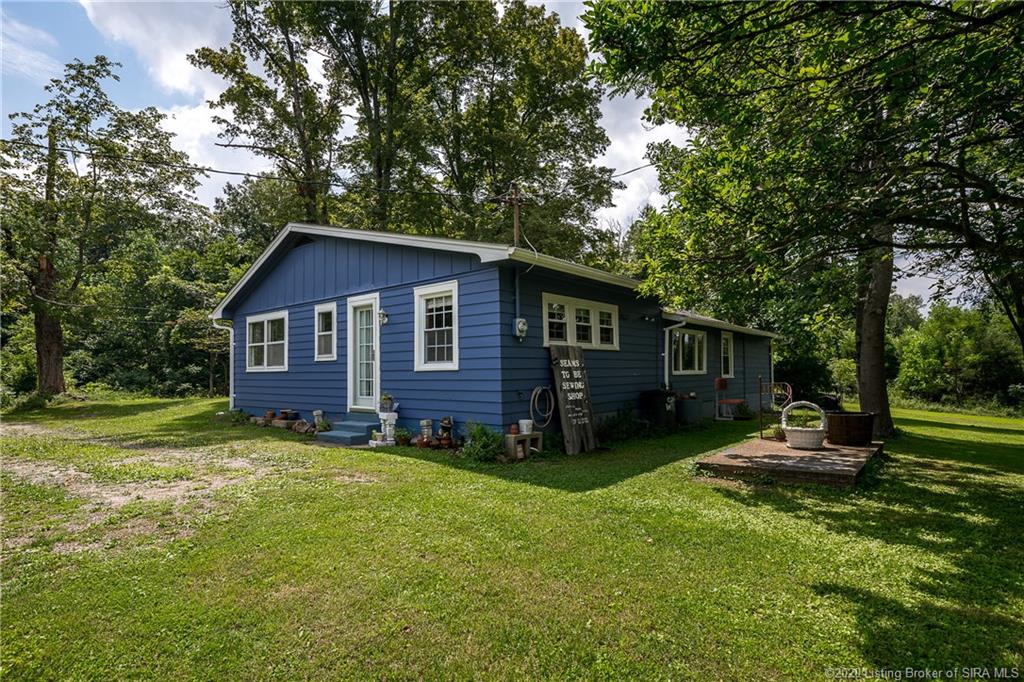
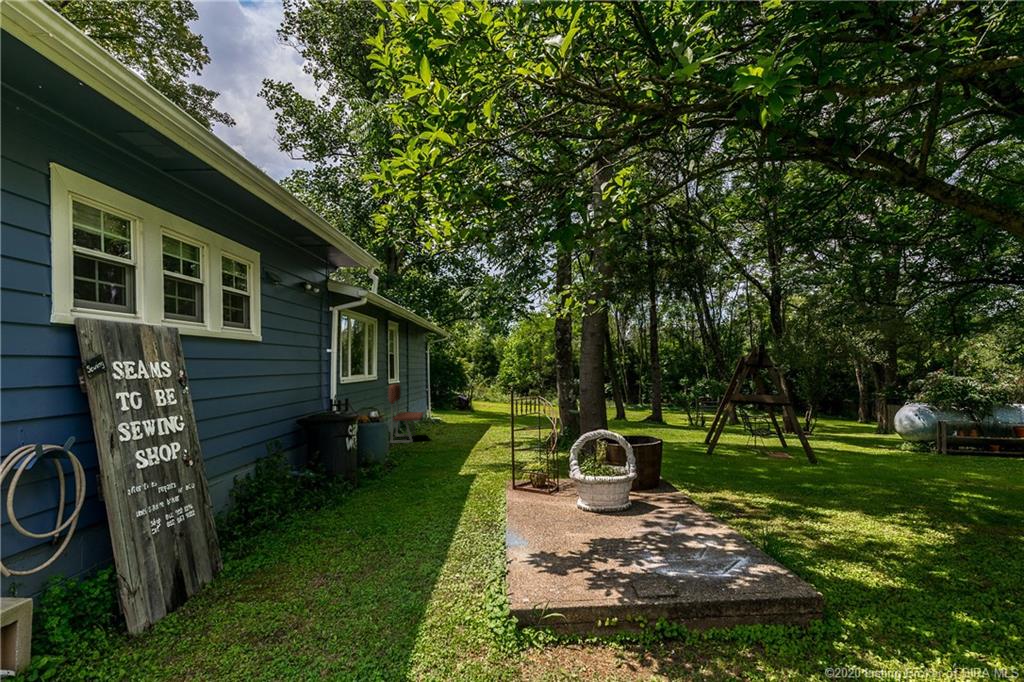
potted tree: present [591,417,613,452] -> none [201,489,271,591]

